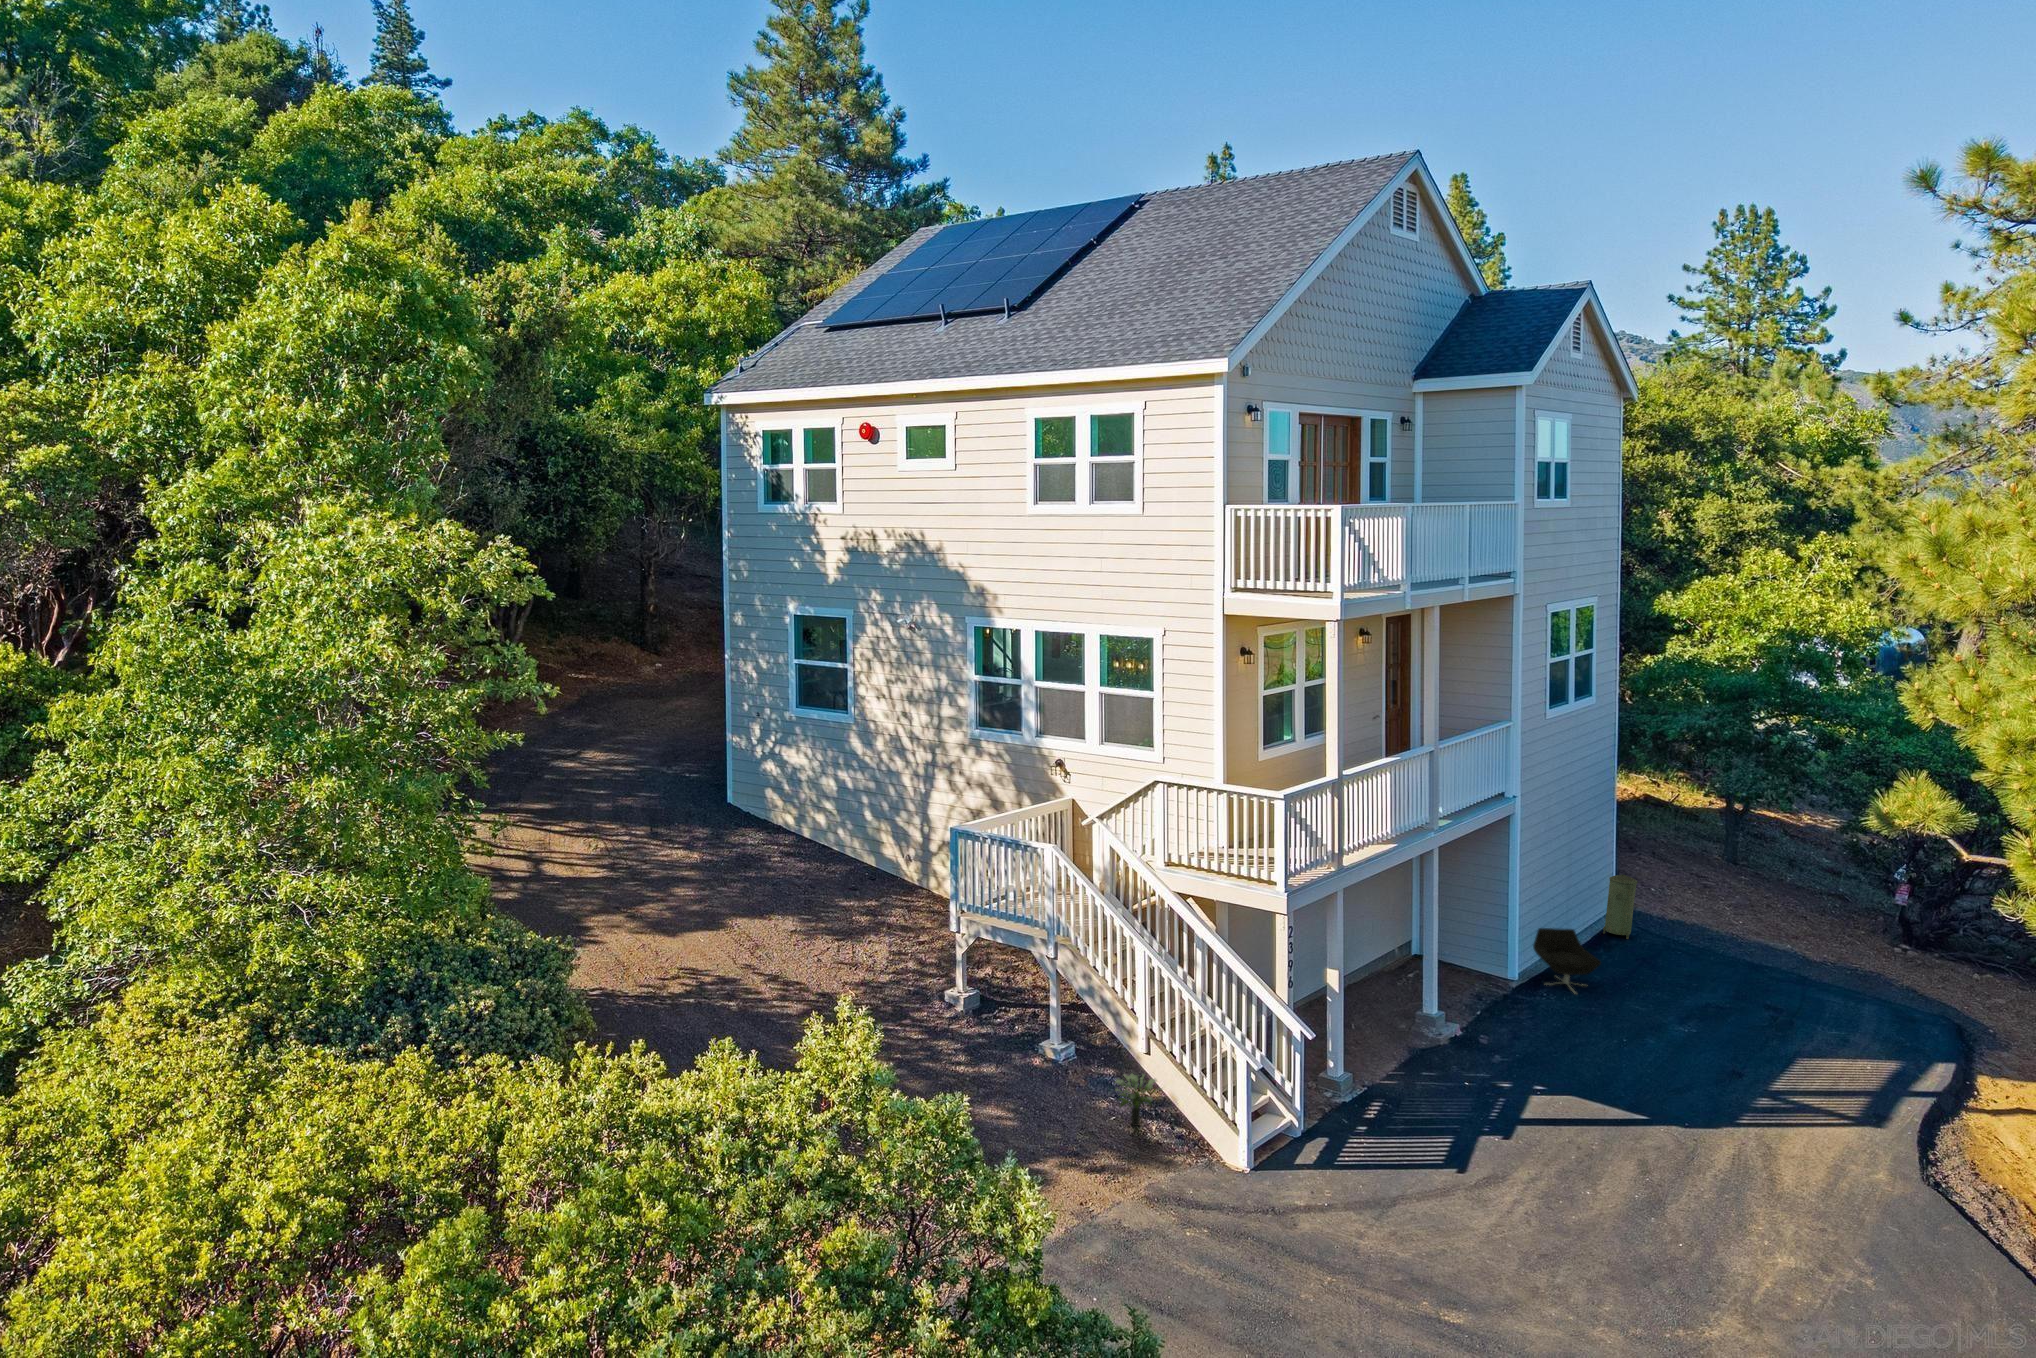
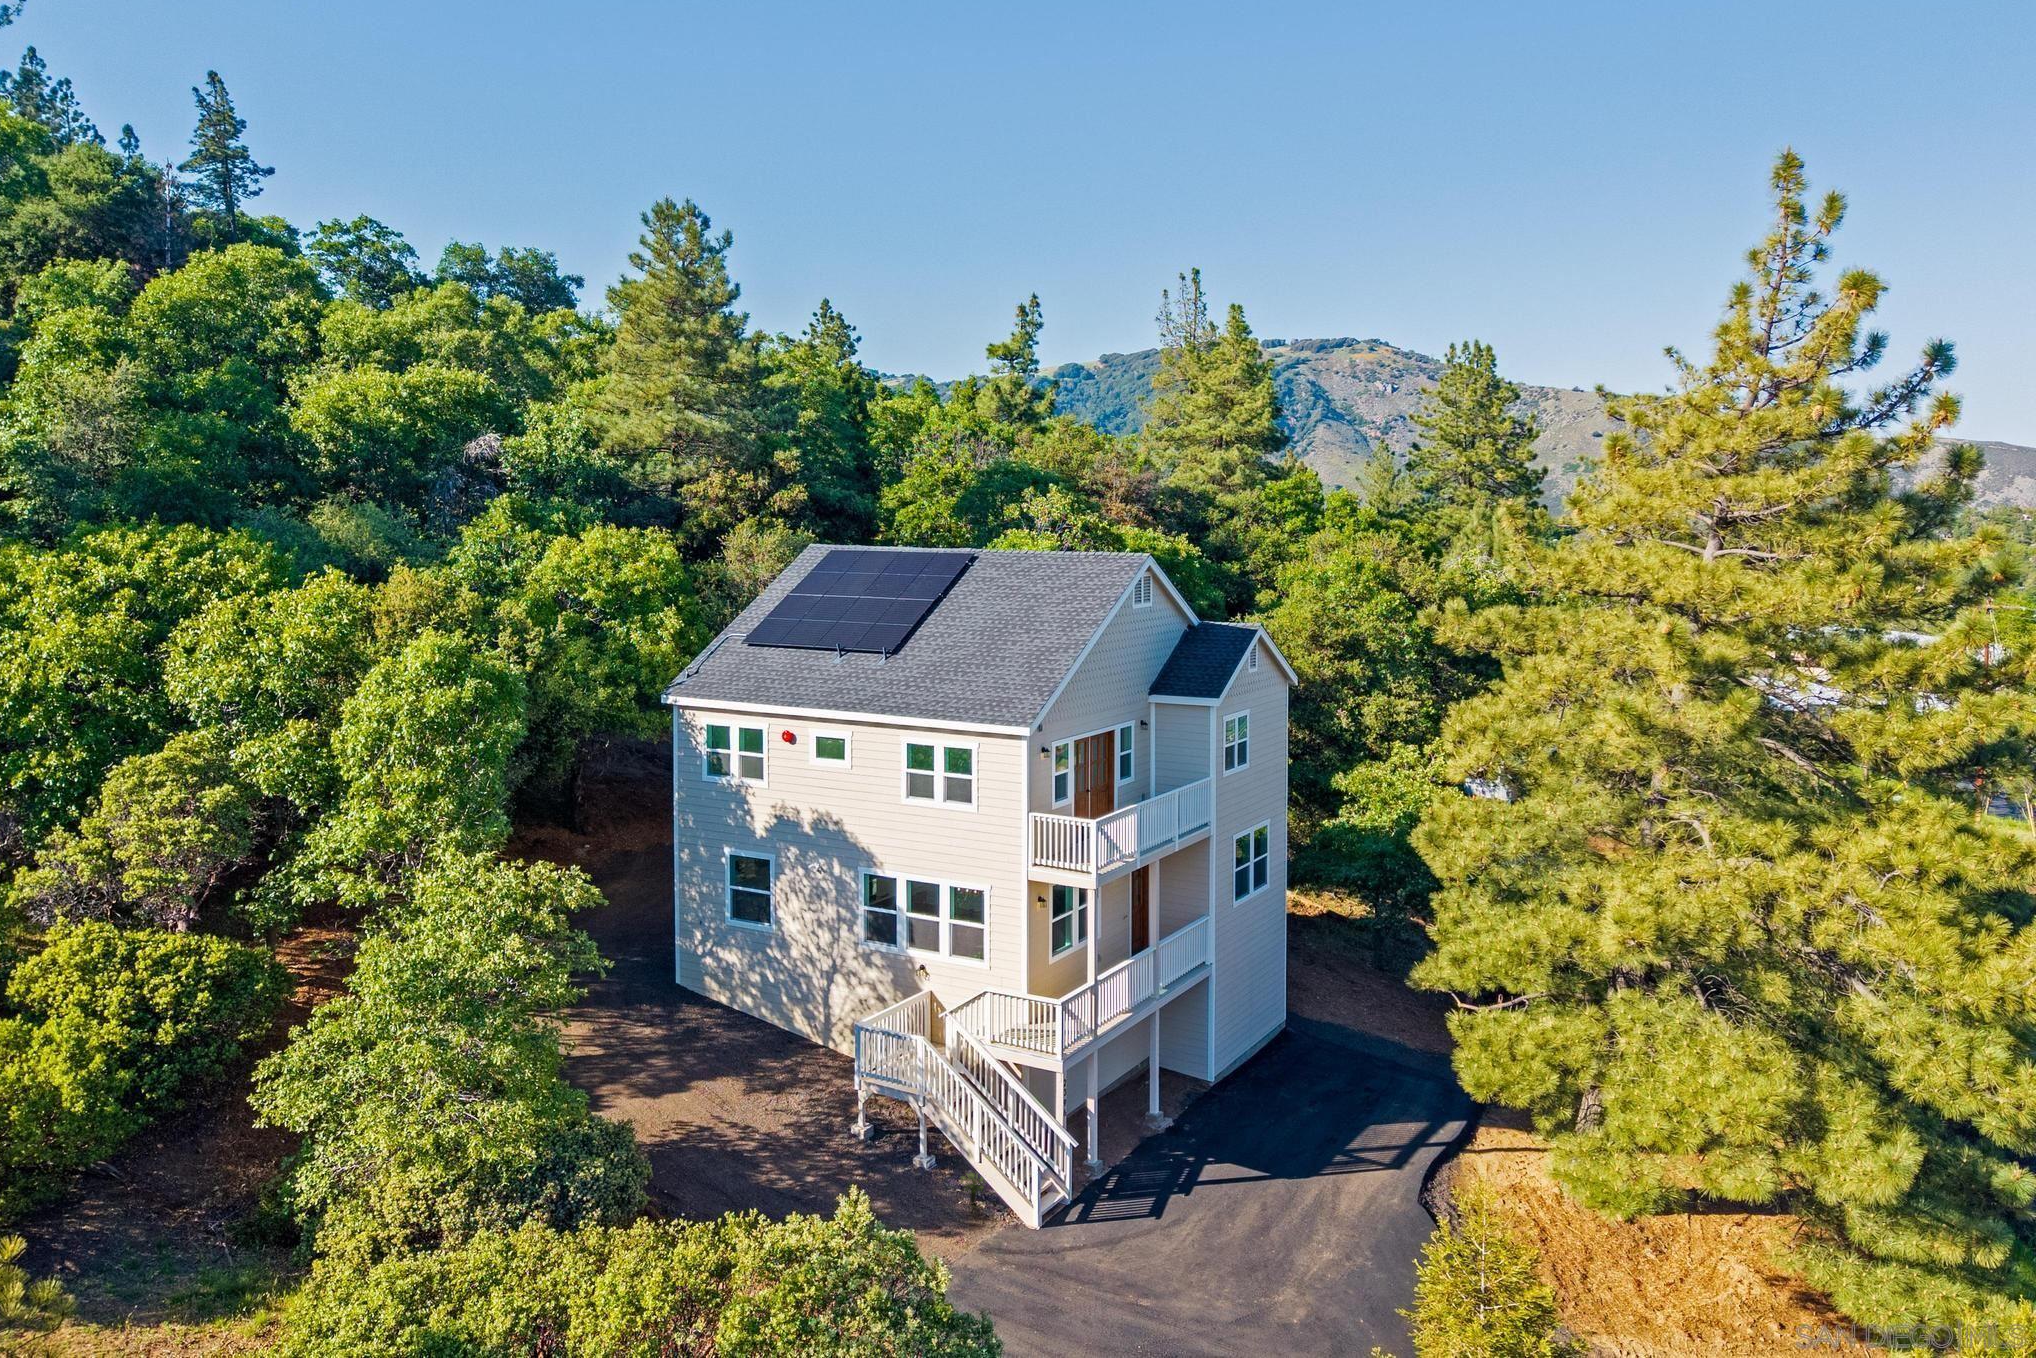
trash can: present [1603,875,1638,939] -> none [1284,1021,1305,1066]
lounge chair: present [1533,928,1601,994] -> none [1230,1063,1271,1108]

